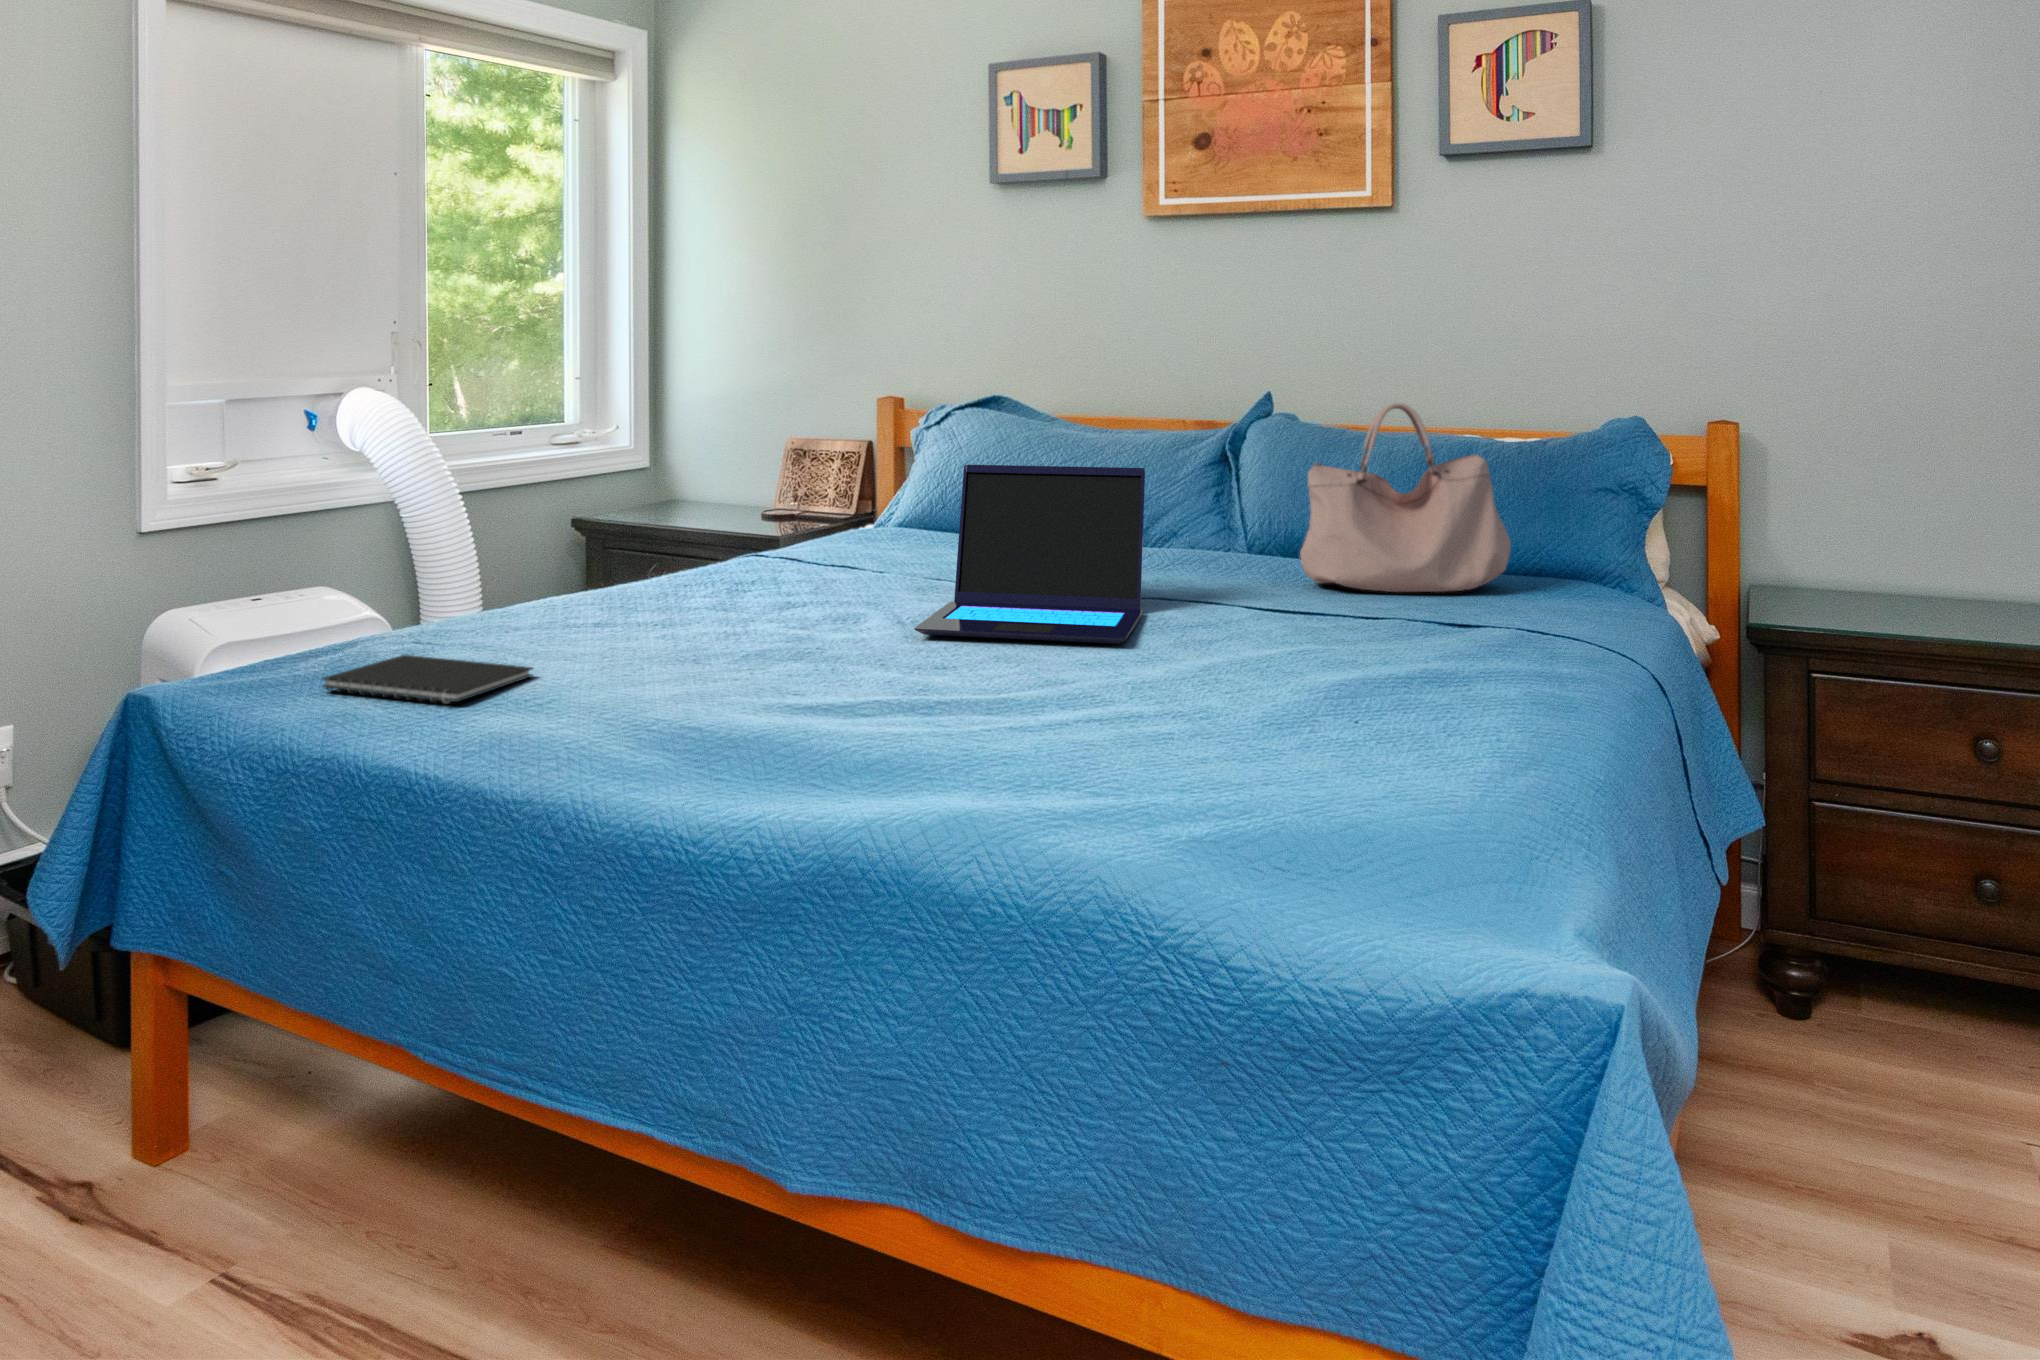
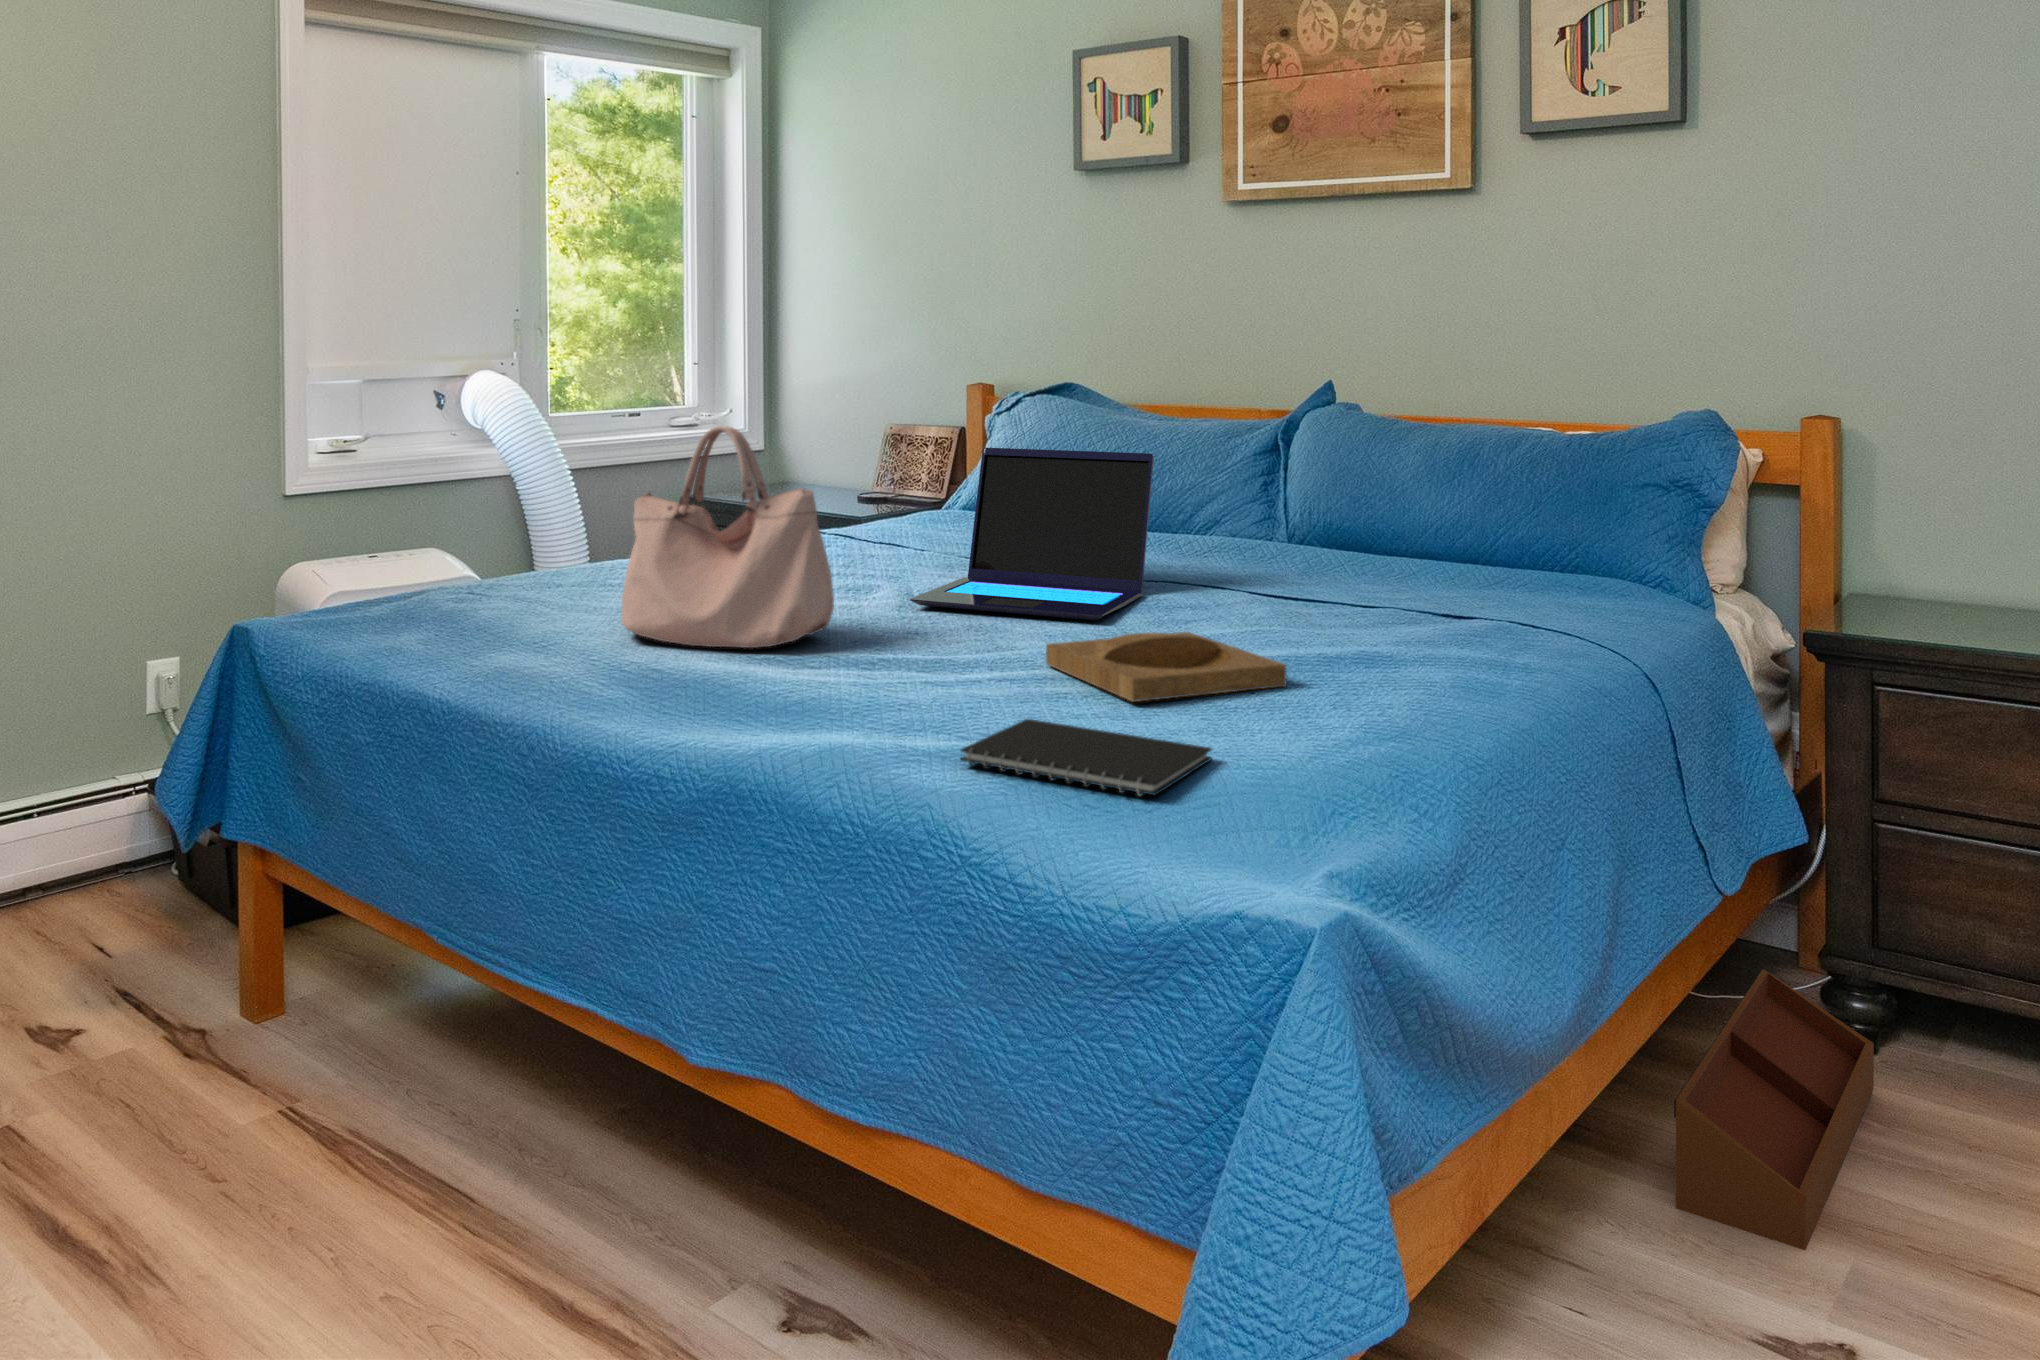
handbag: present [1300,403,1511,592] -> present [621,426,834,648]
tray: none [1103,654,1360,736] -> present [1046,632,1286,702]
notebook: present [323,655,533,704] -> present [961,719,1212,796]
storage bin: none [1720,948,1851,1236] -> present [1674,969,1874,1250]

